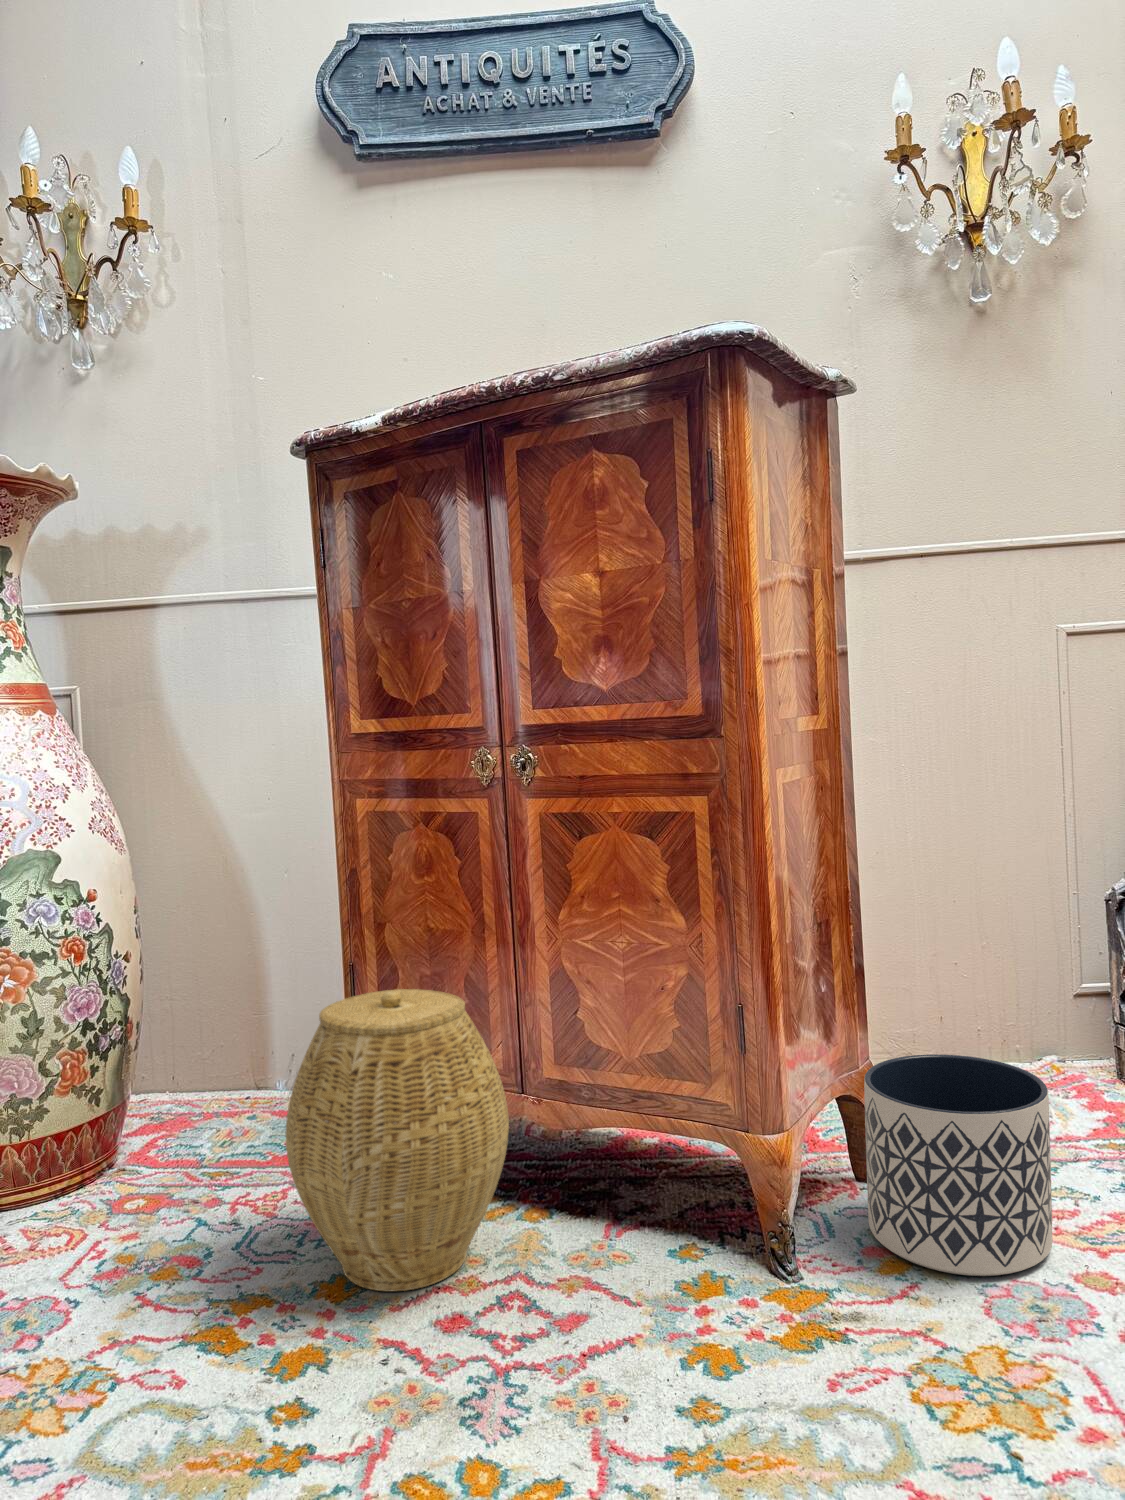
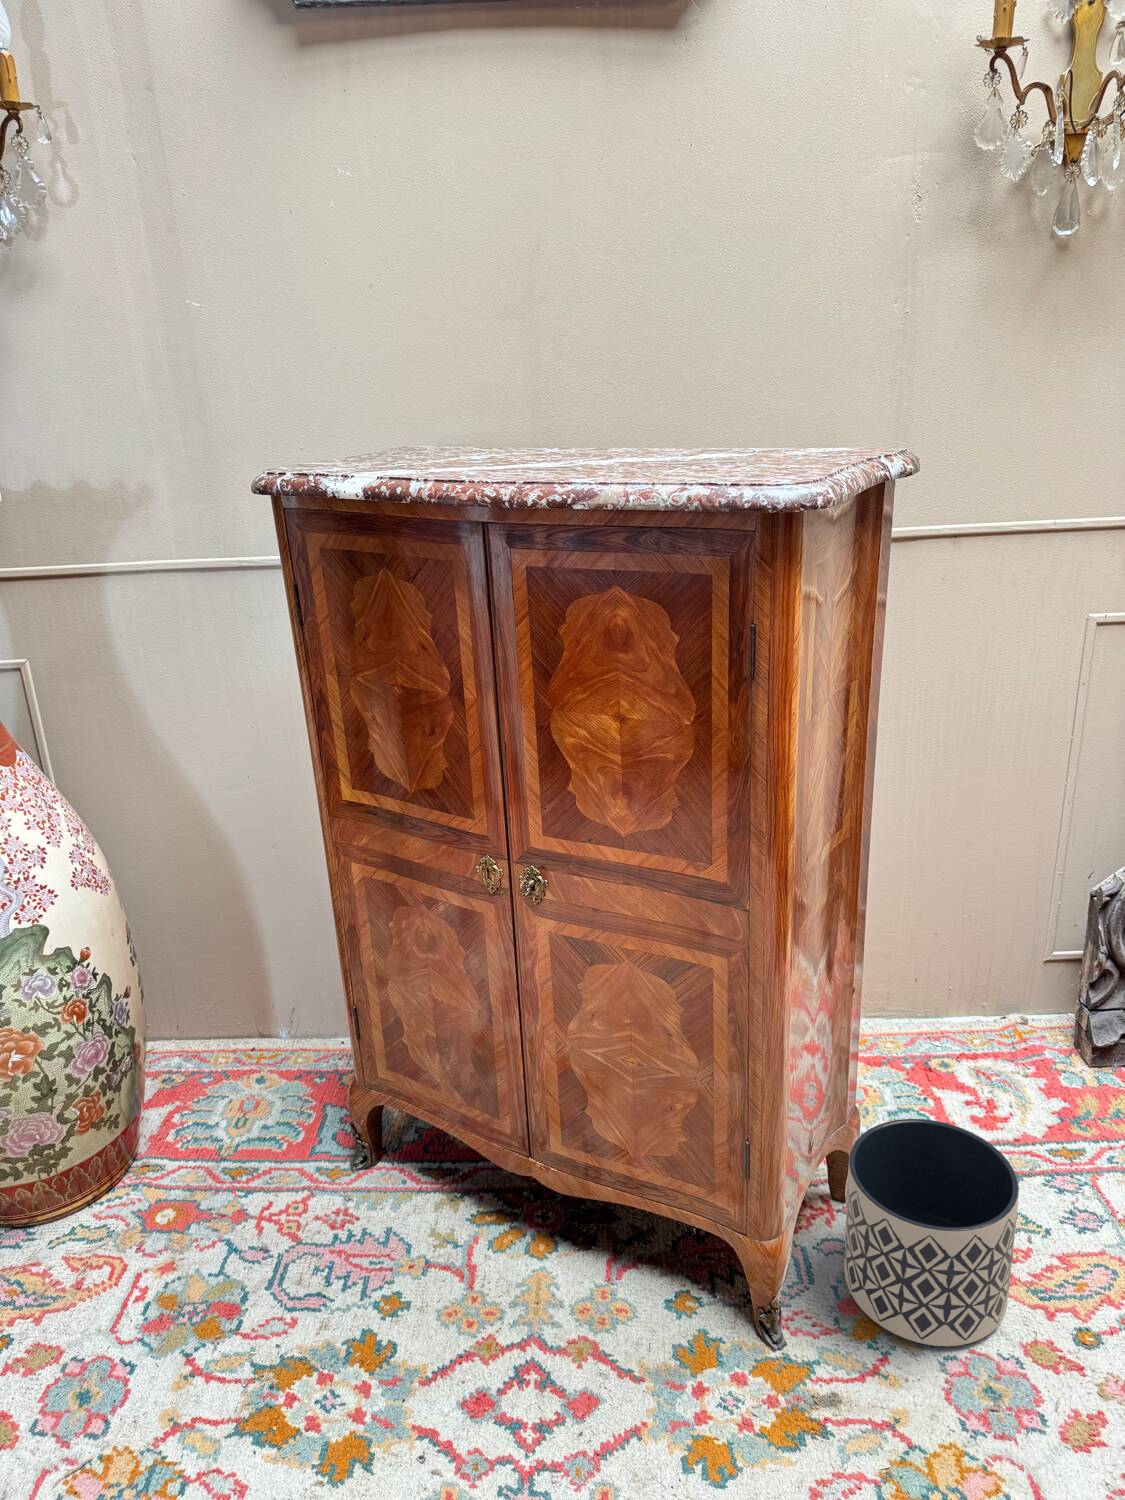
woven basket: present [286,989,509,1291] -> none [310,1088,517,1369]

